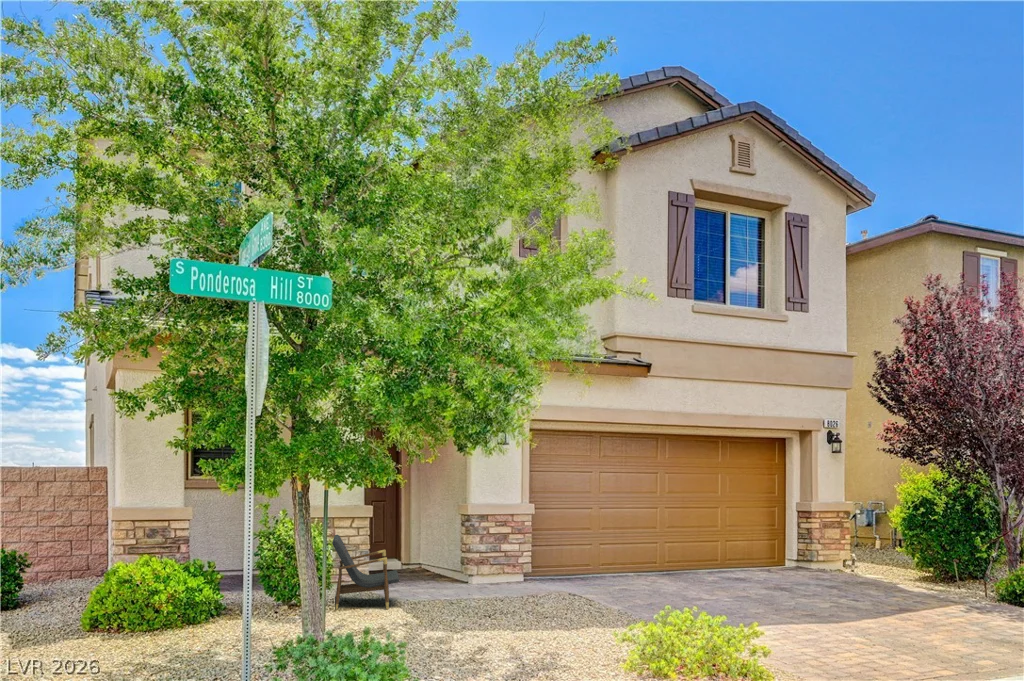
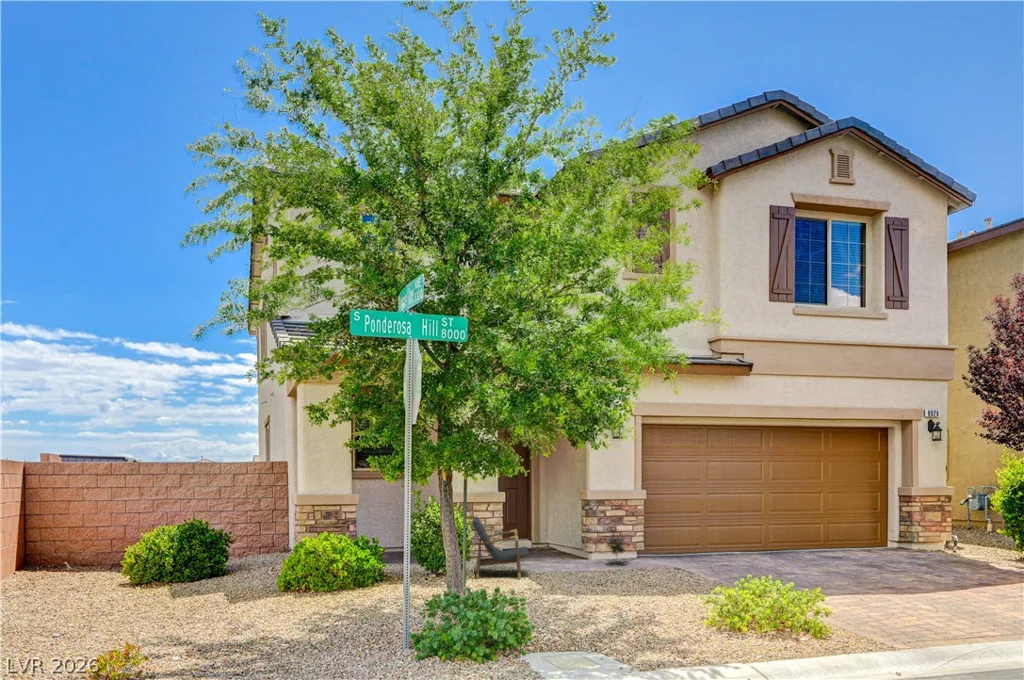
potted tree: none [487,544,512,592] -> present [606,531,626,566]

